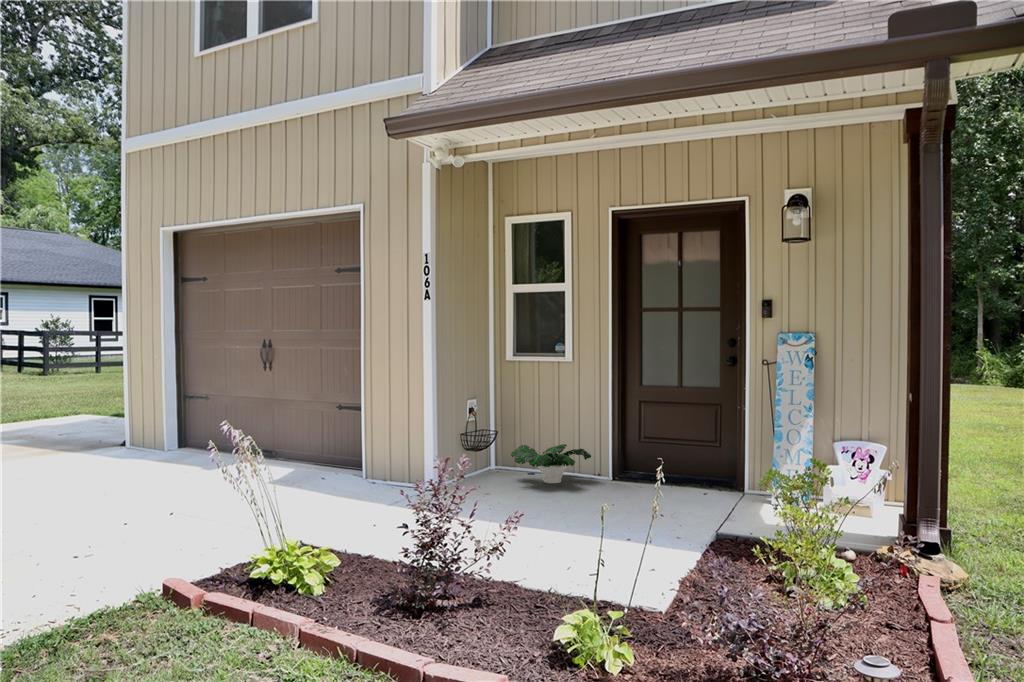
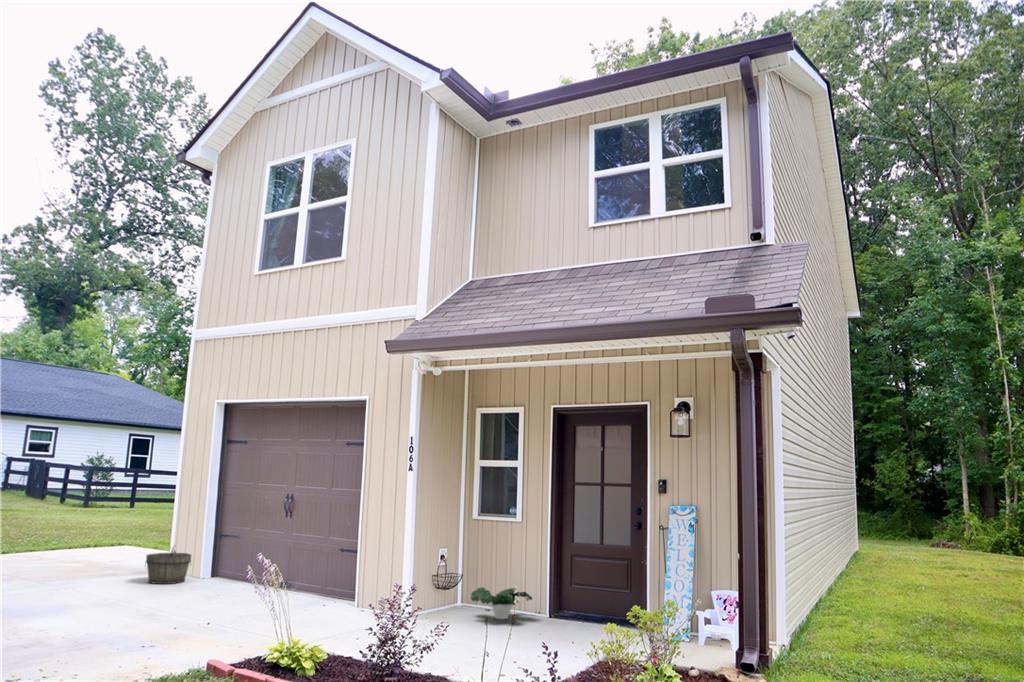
wooden bucket: none [90,408,151,456] -> present [146,549,191,584]

